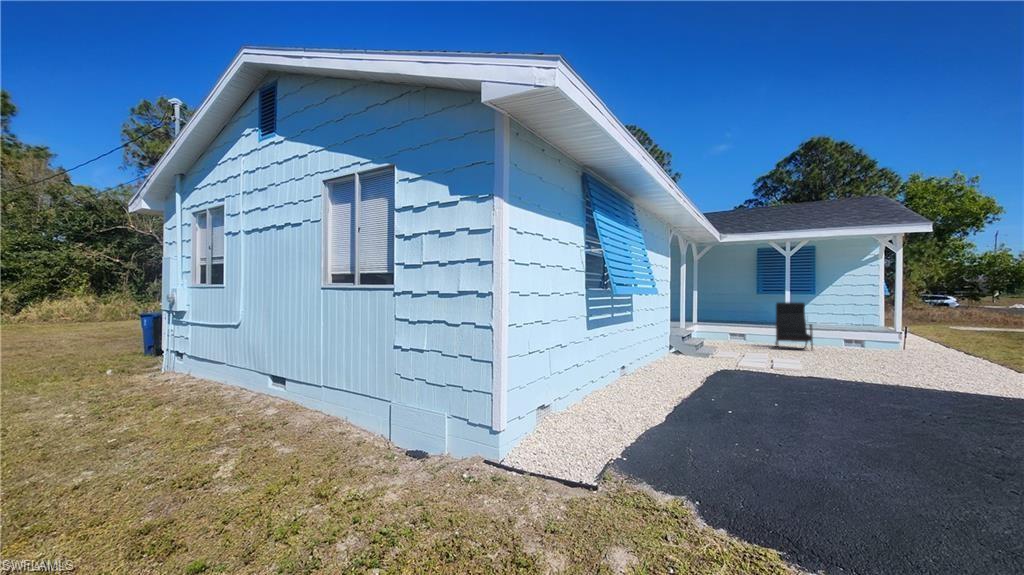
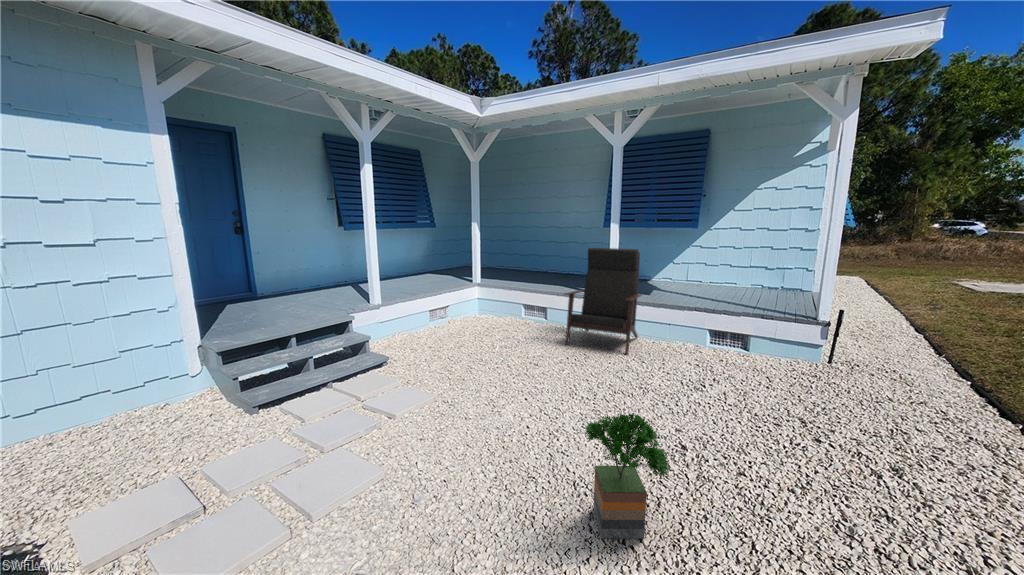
potted tree: none [862,338,893,370] -> present [585,413,669,539]

